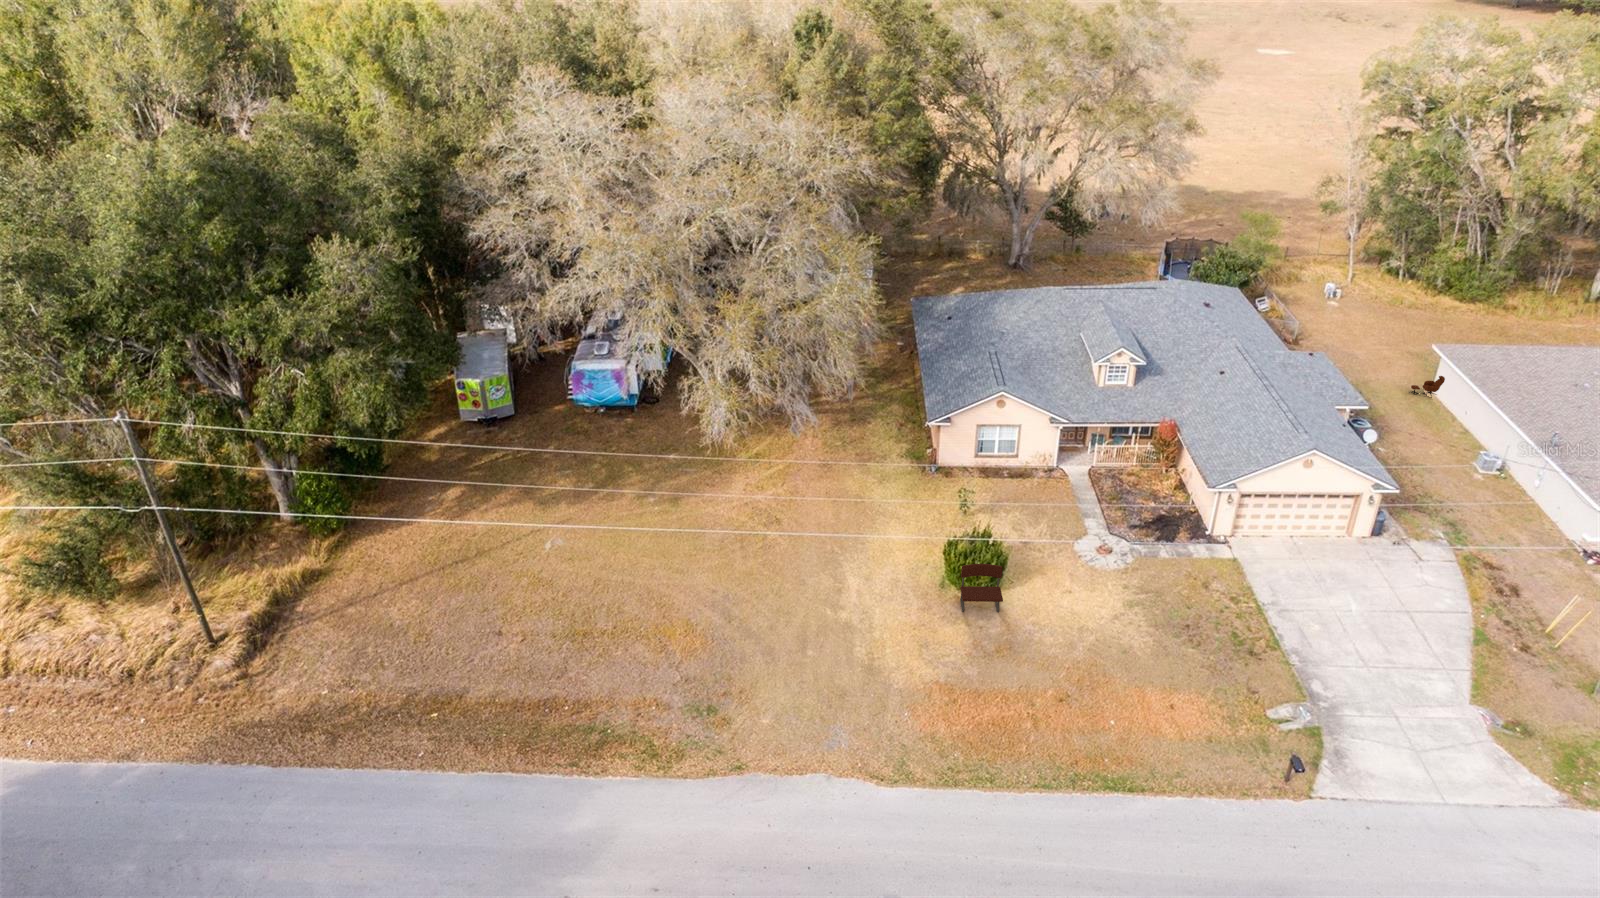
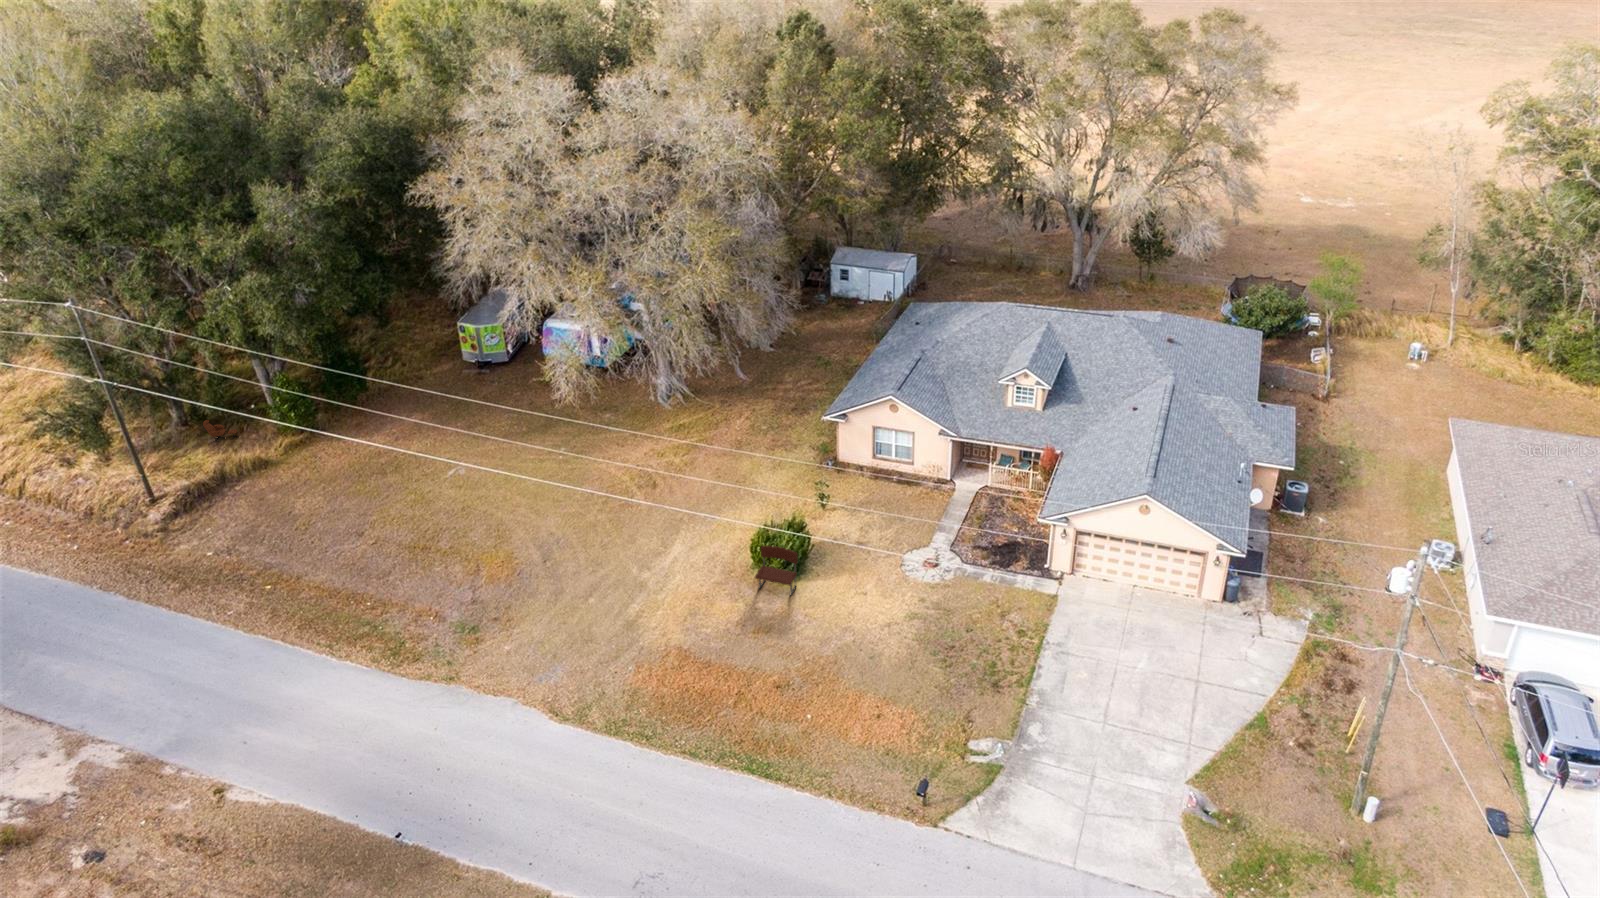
lounge chair: present [1411,376,1445,396] -> present [203,420,237,441]

